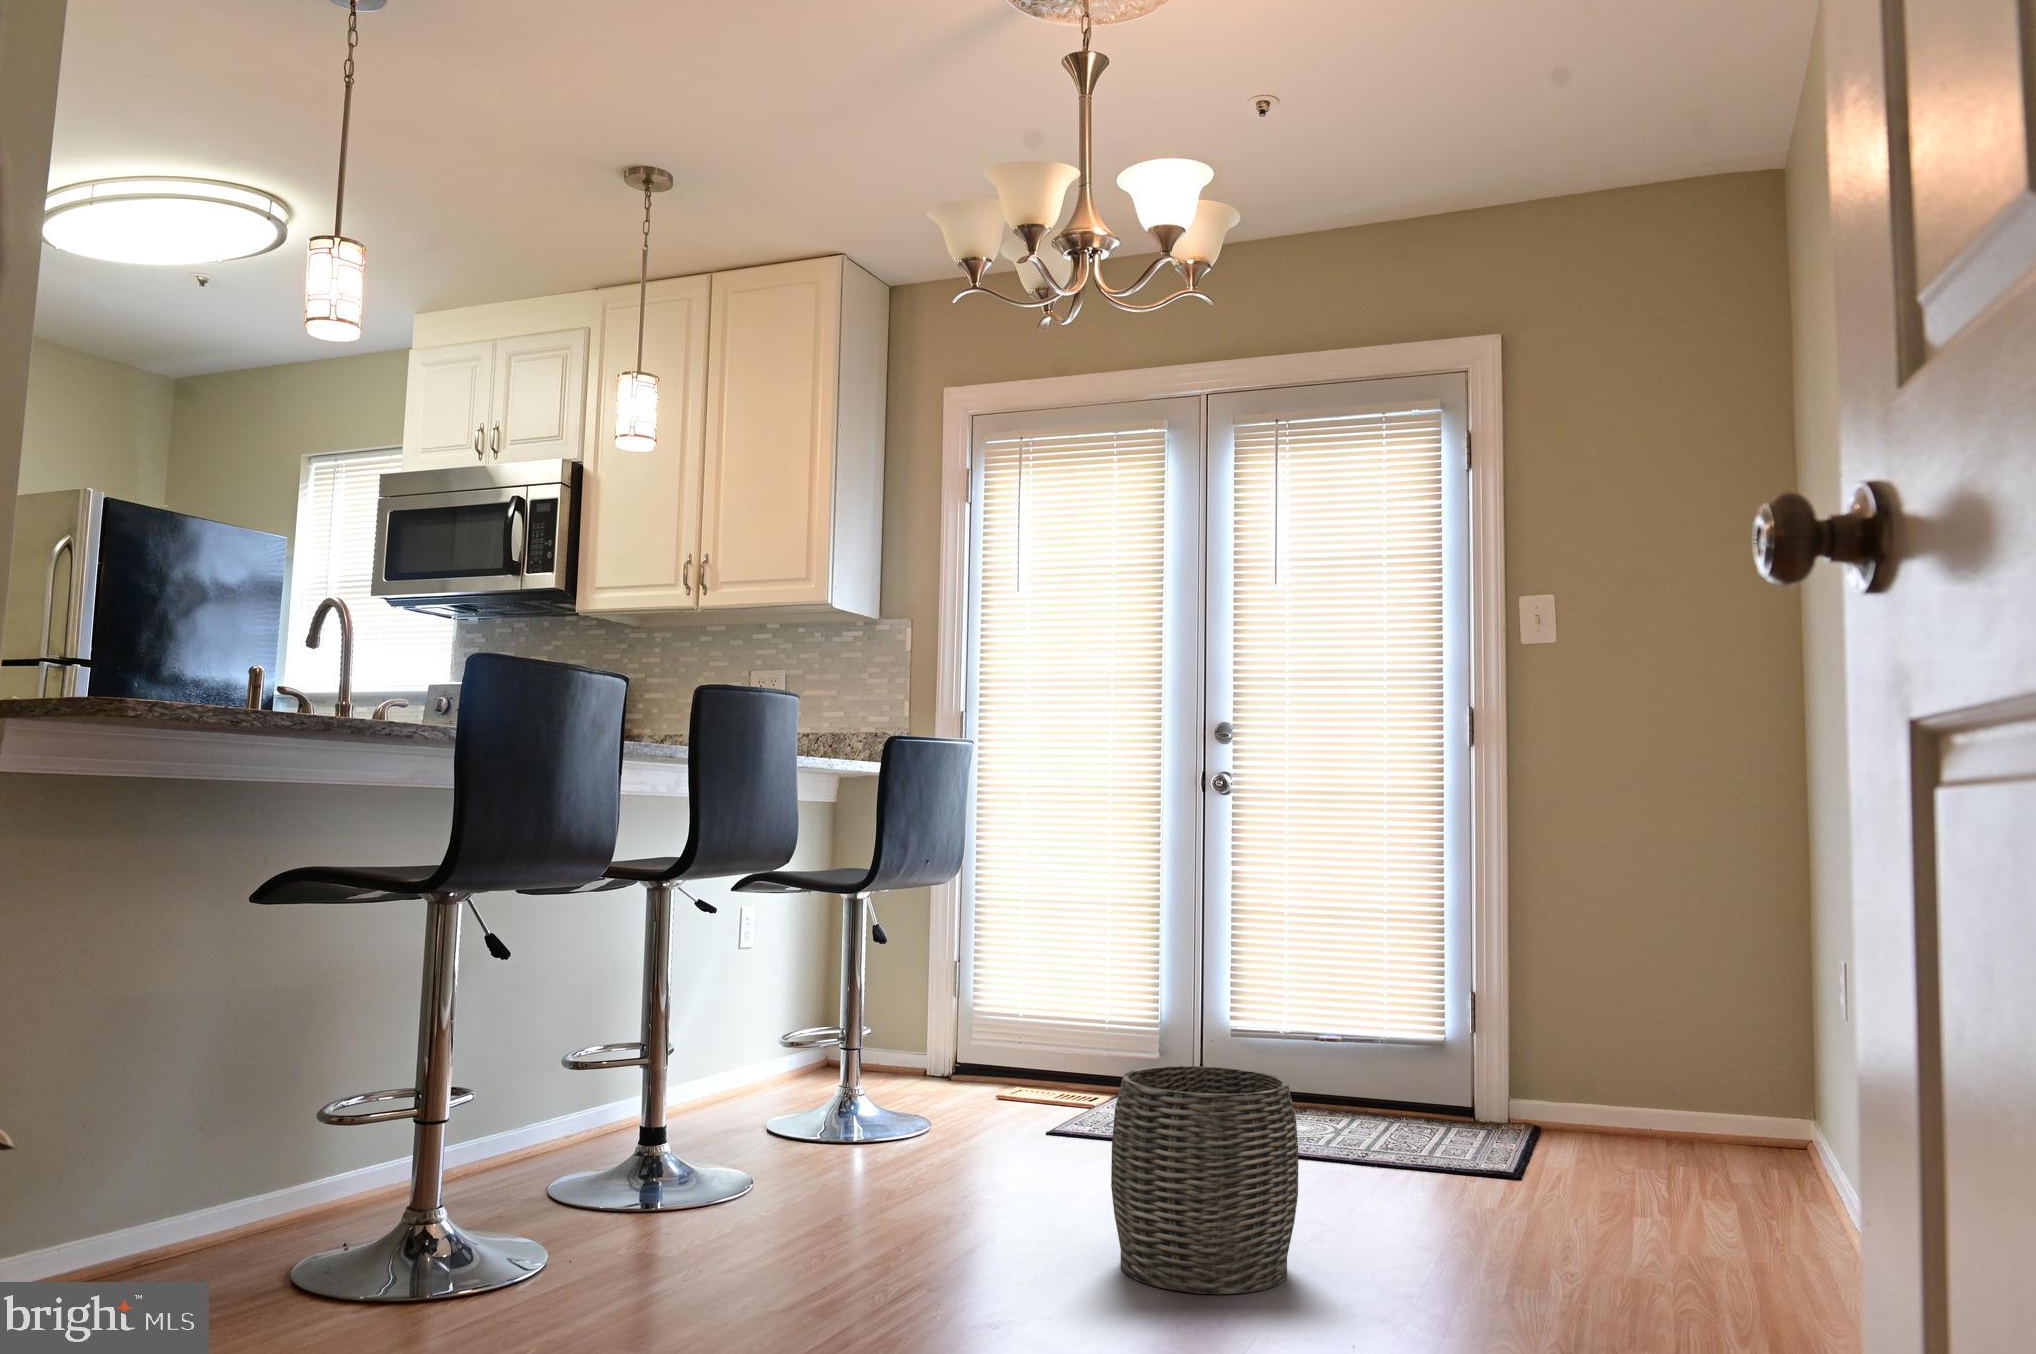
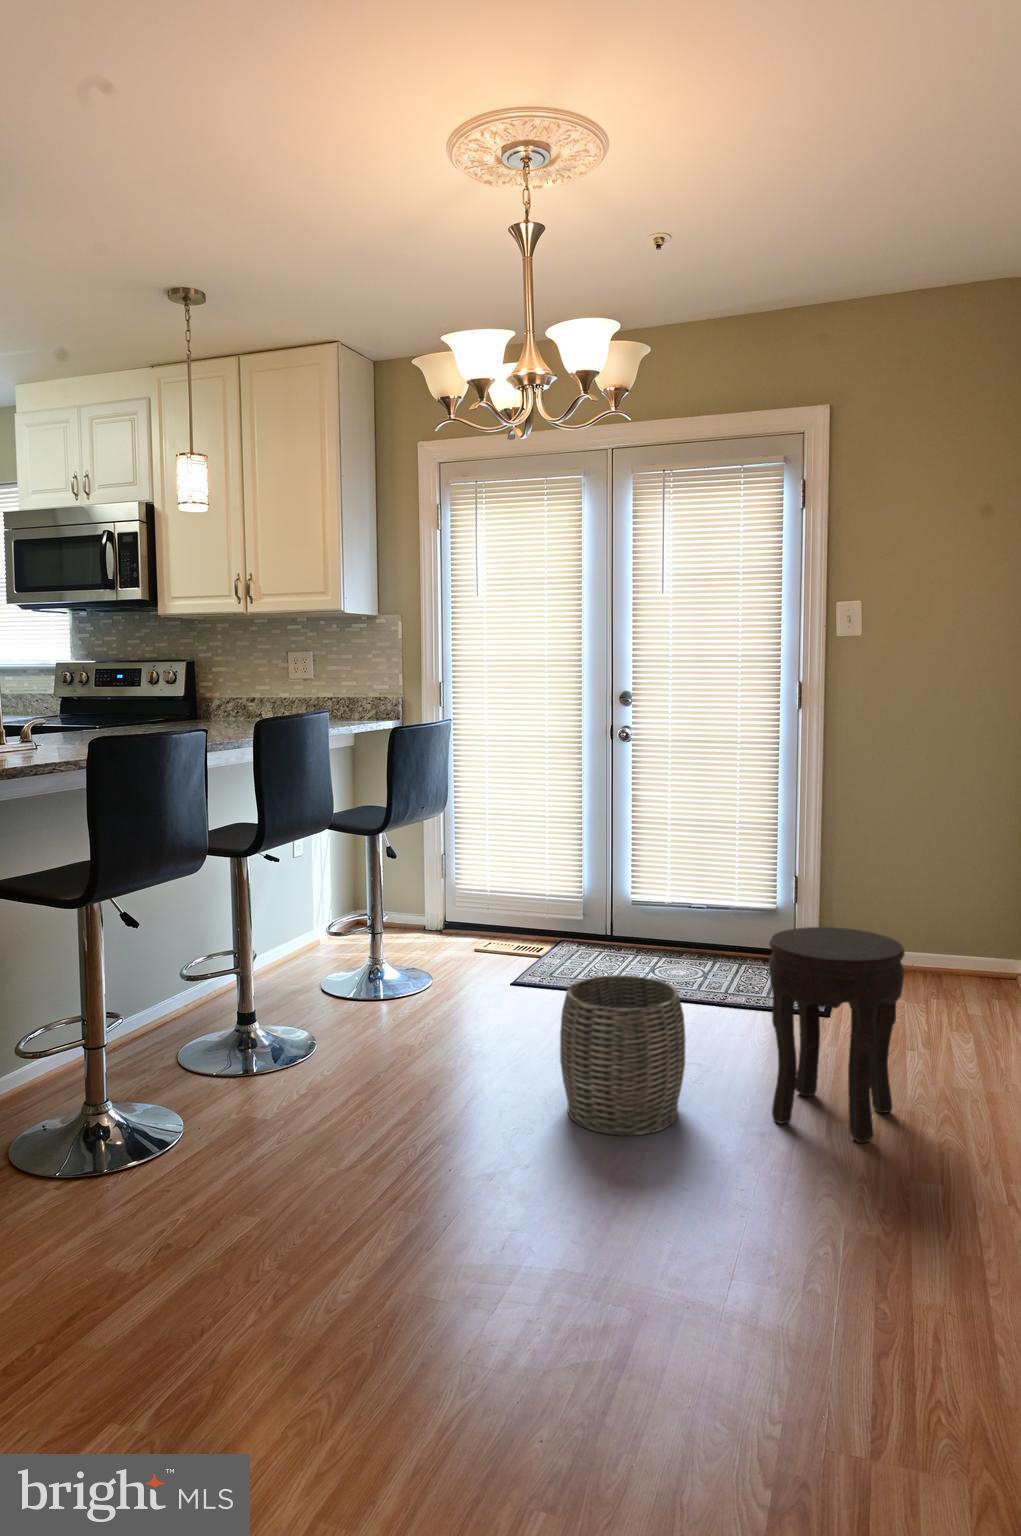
side table: none [1422,1000,1623,1316] -> present [769,927,905,1143]

